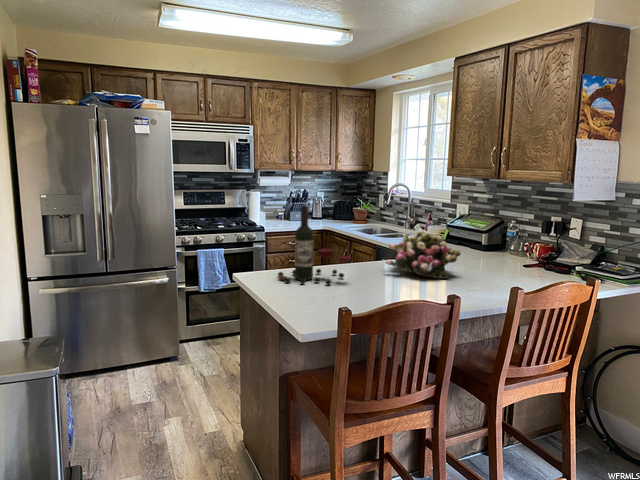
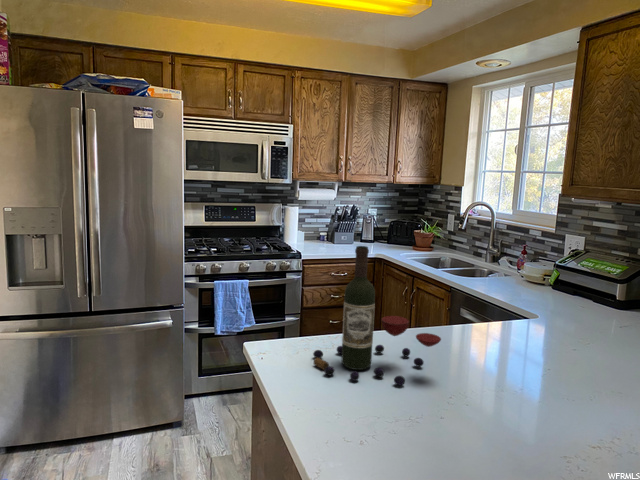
flower arrangement: present [386,230,460,279] -> none [491,286,623,377]

